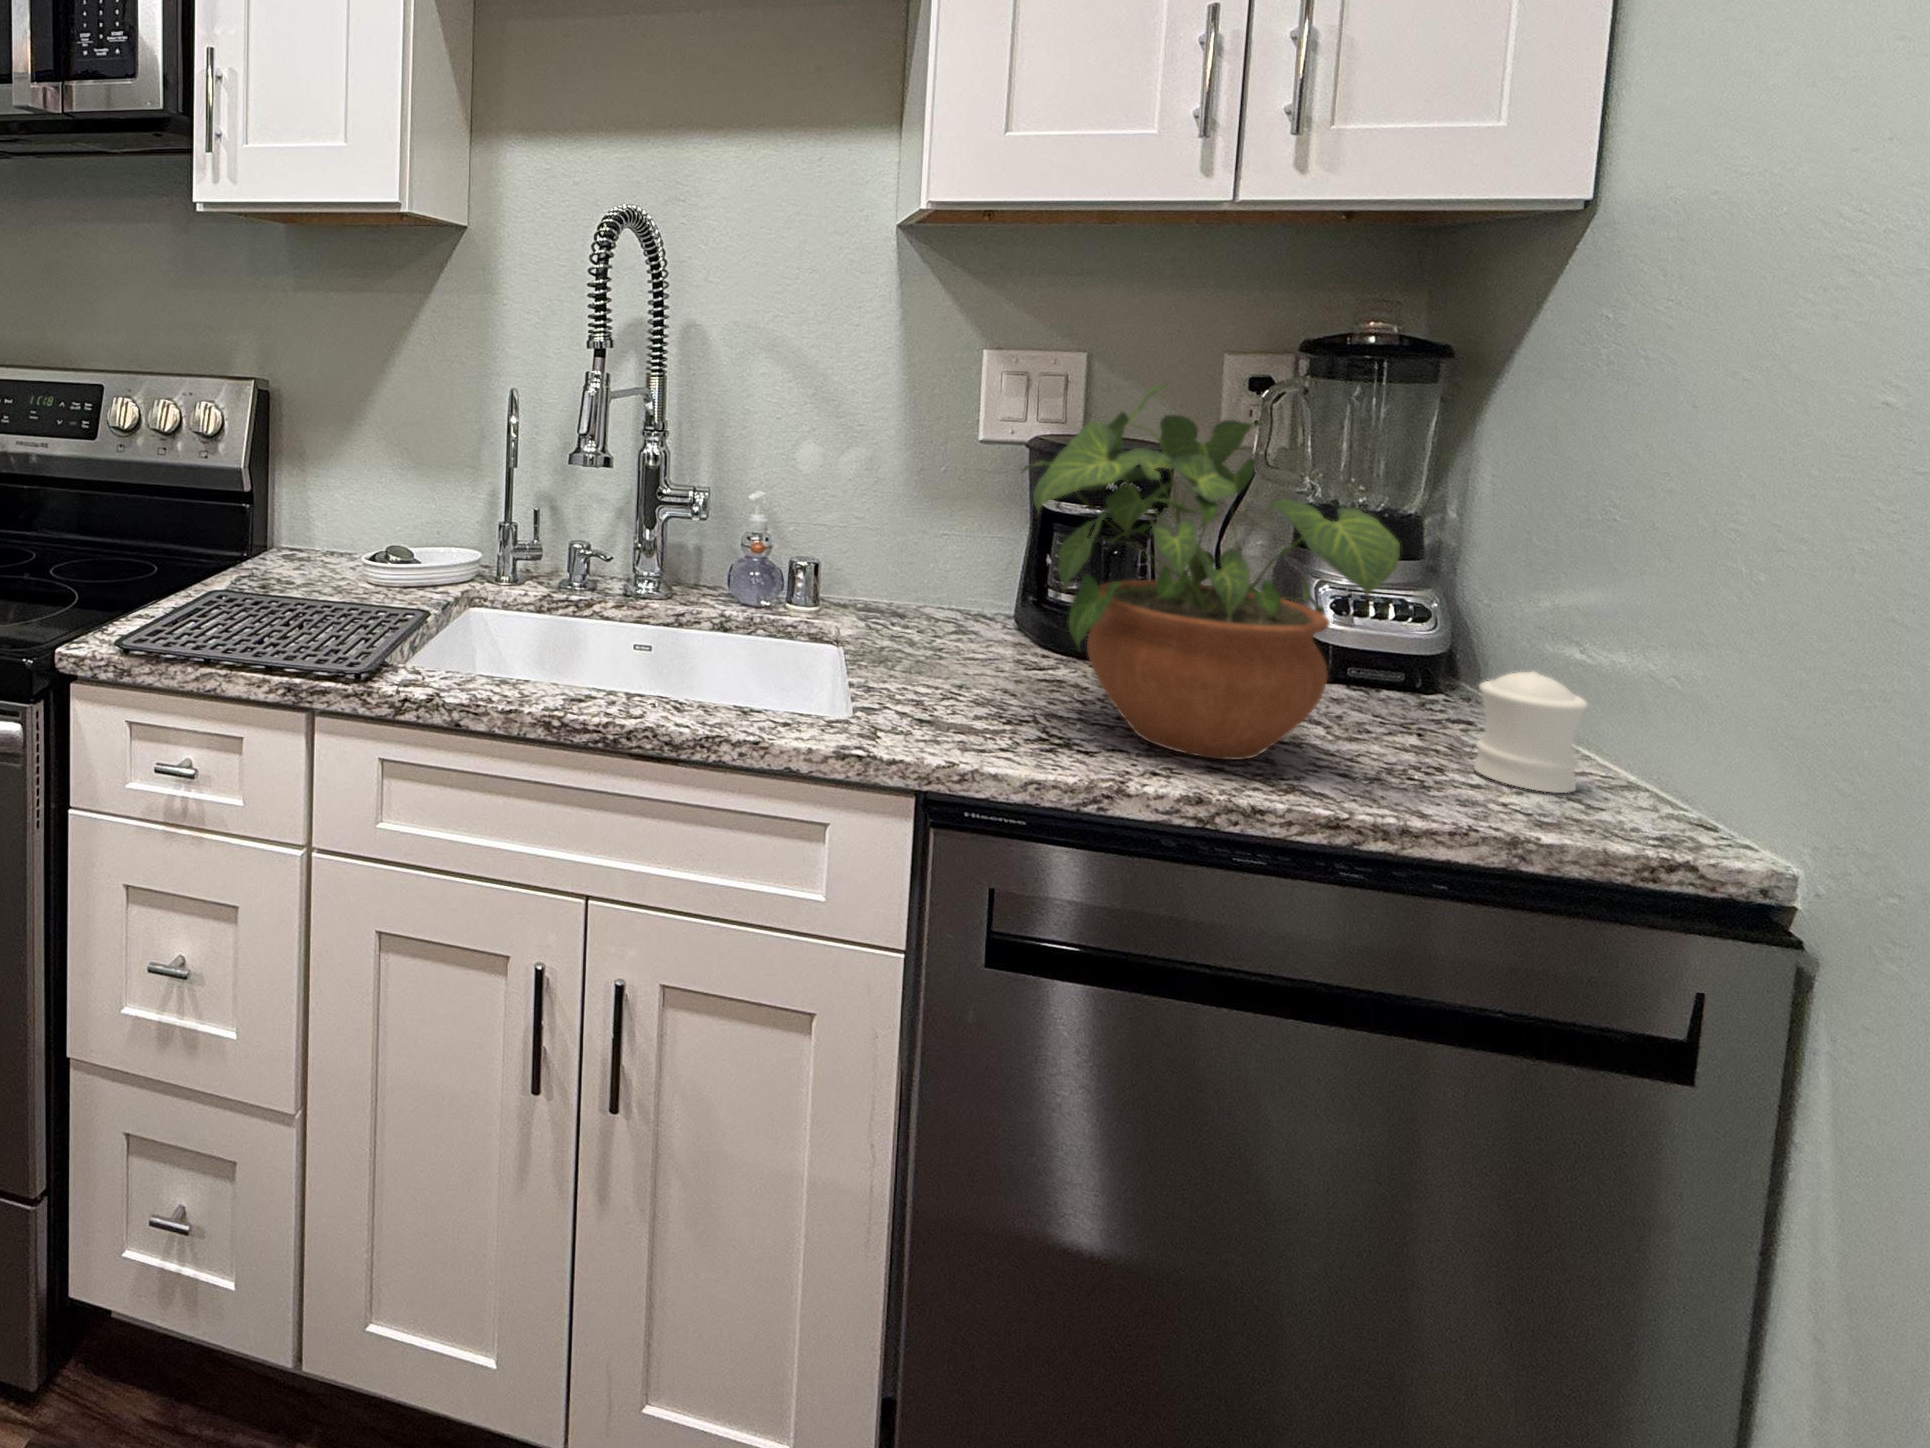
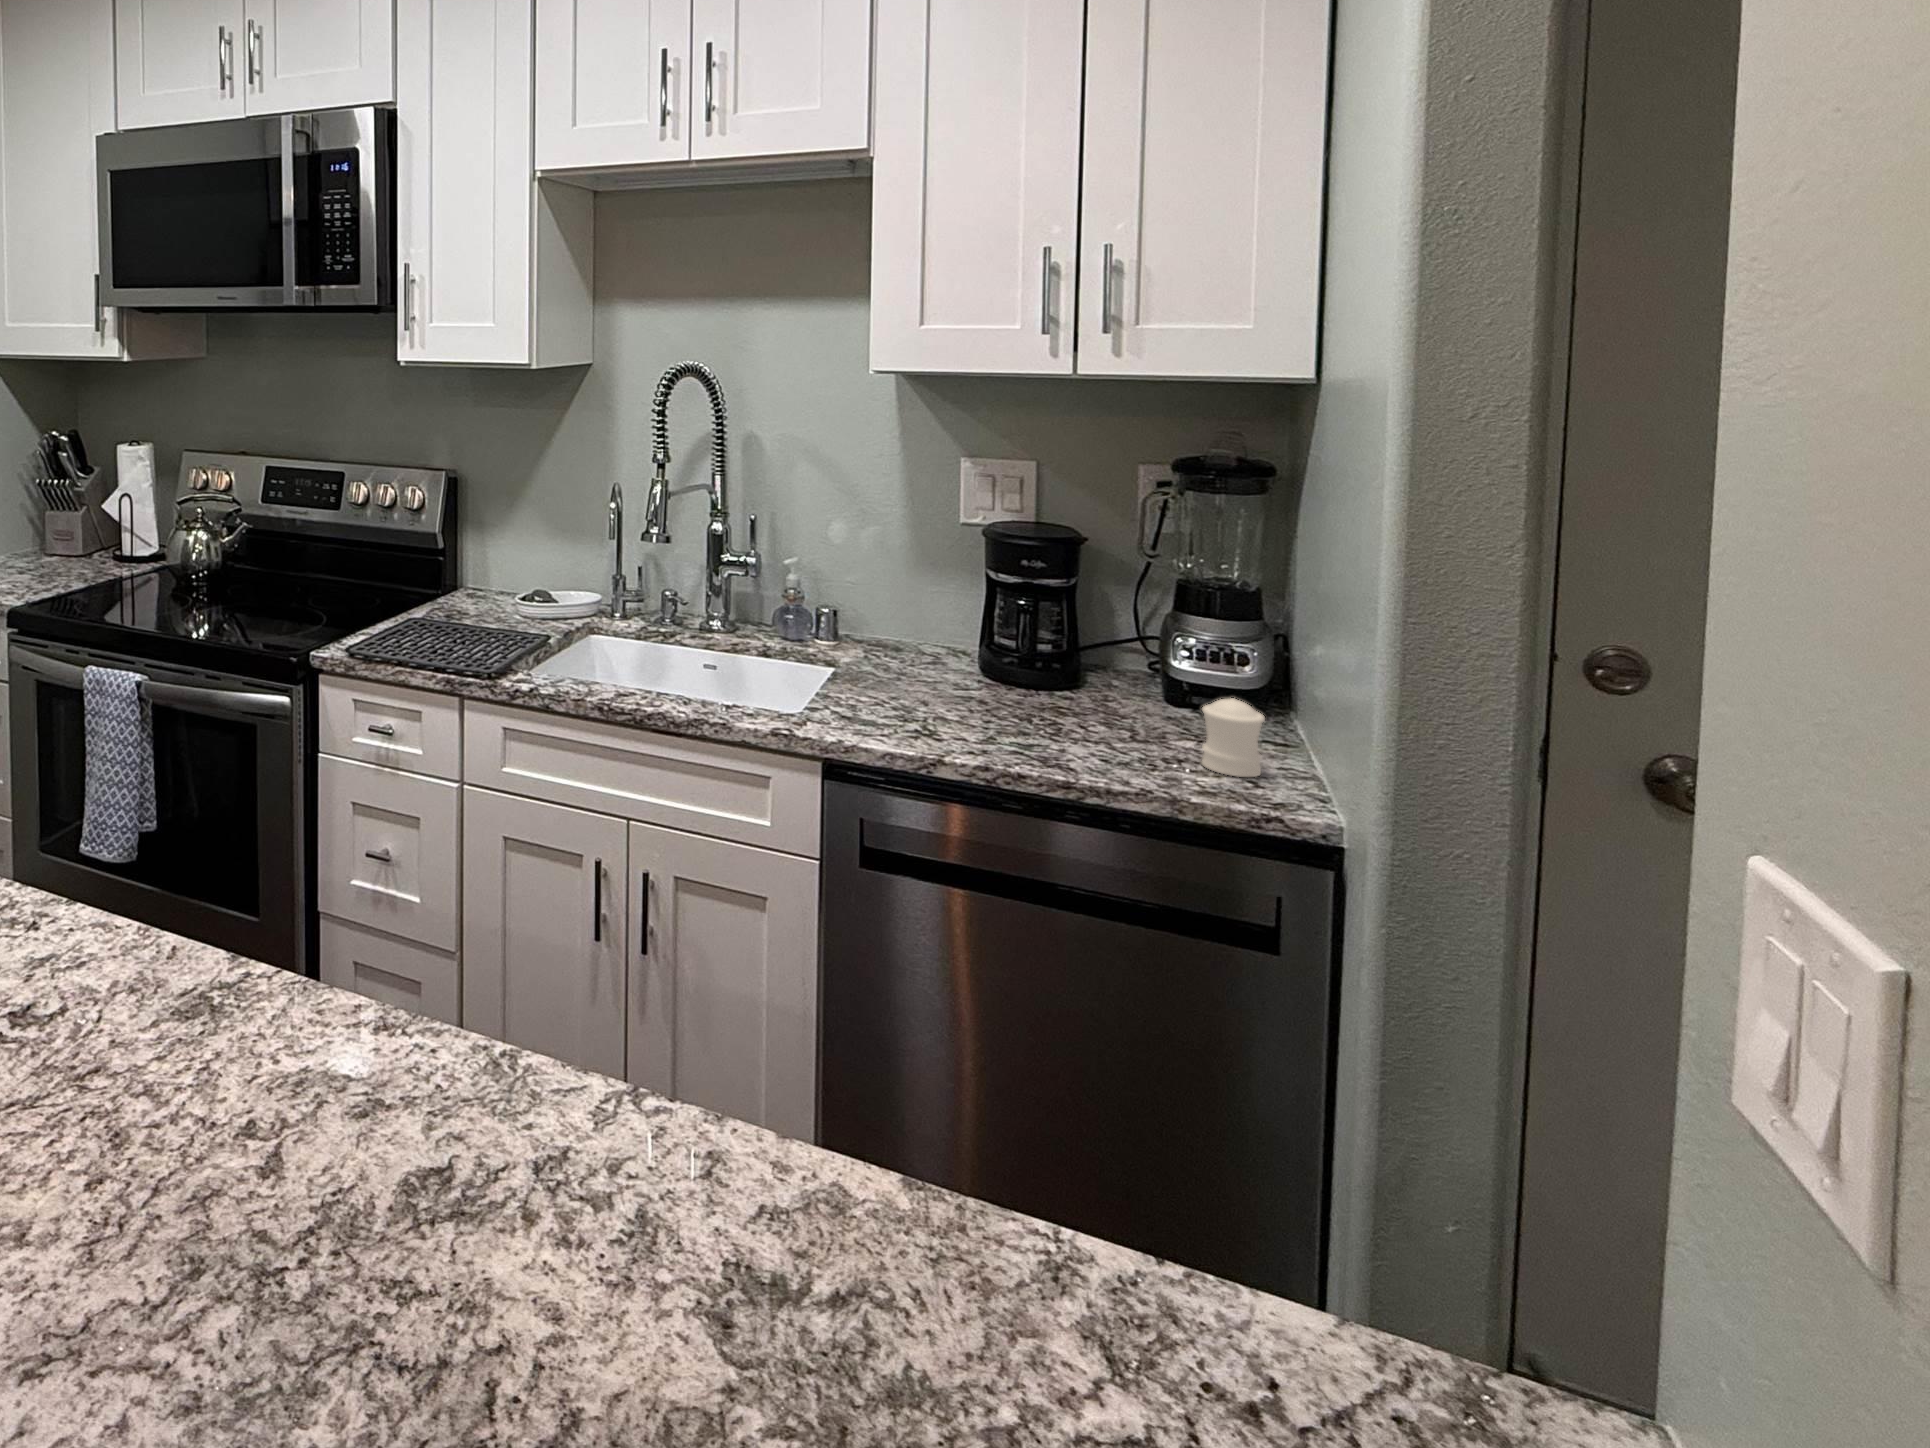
potted plant: present [1023,384,1400,760] -> none [911,499,1123,748]

